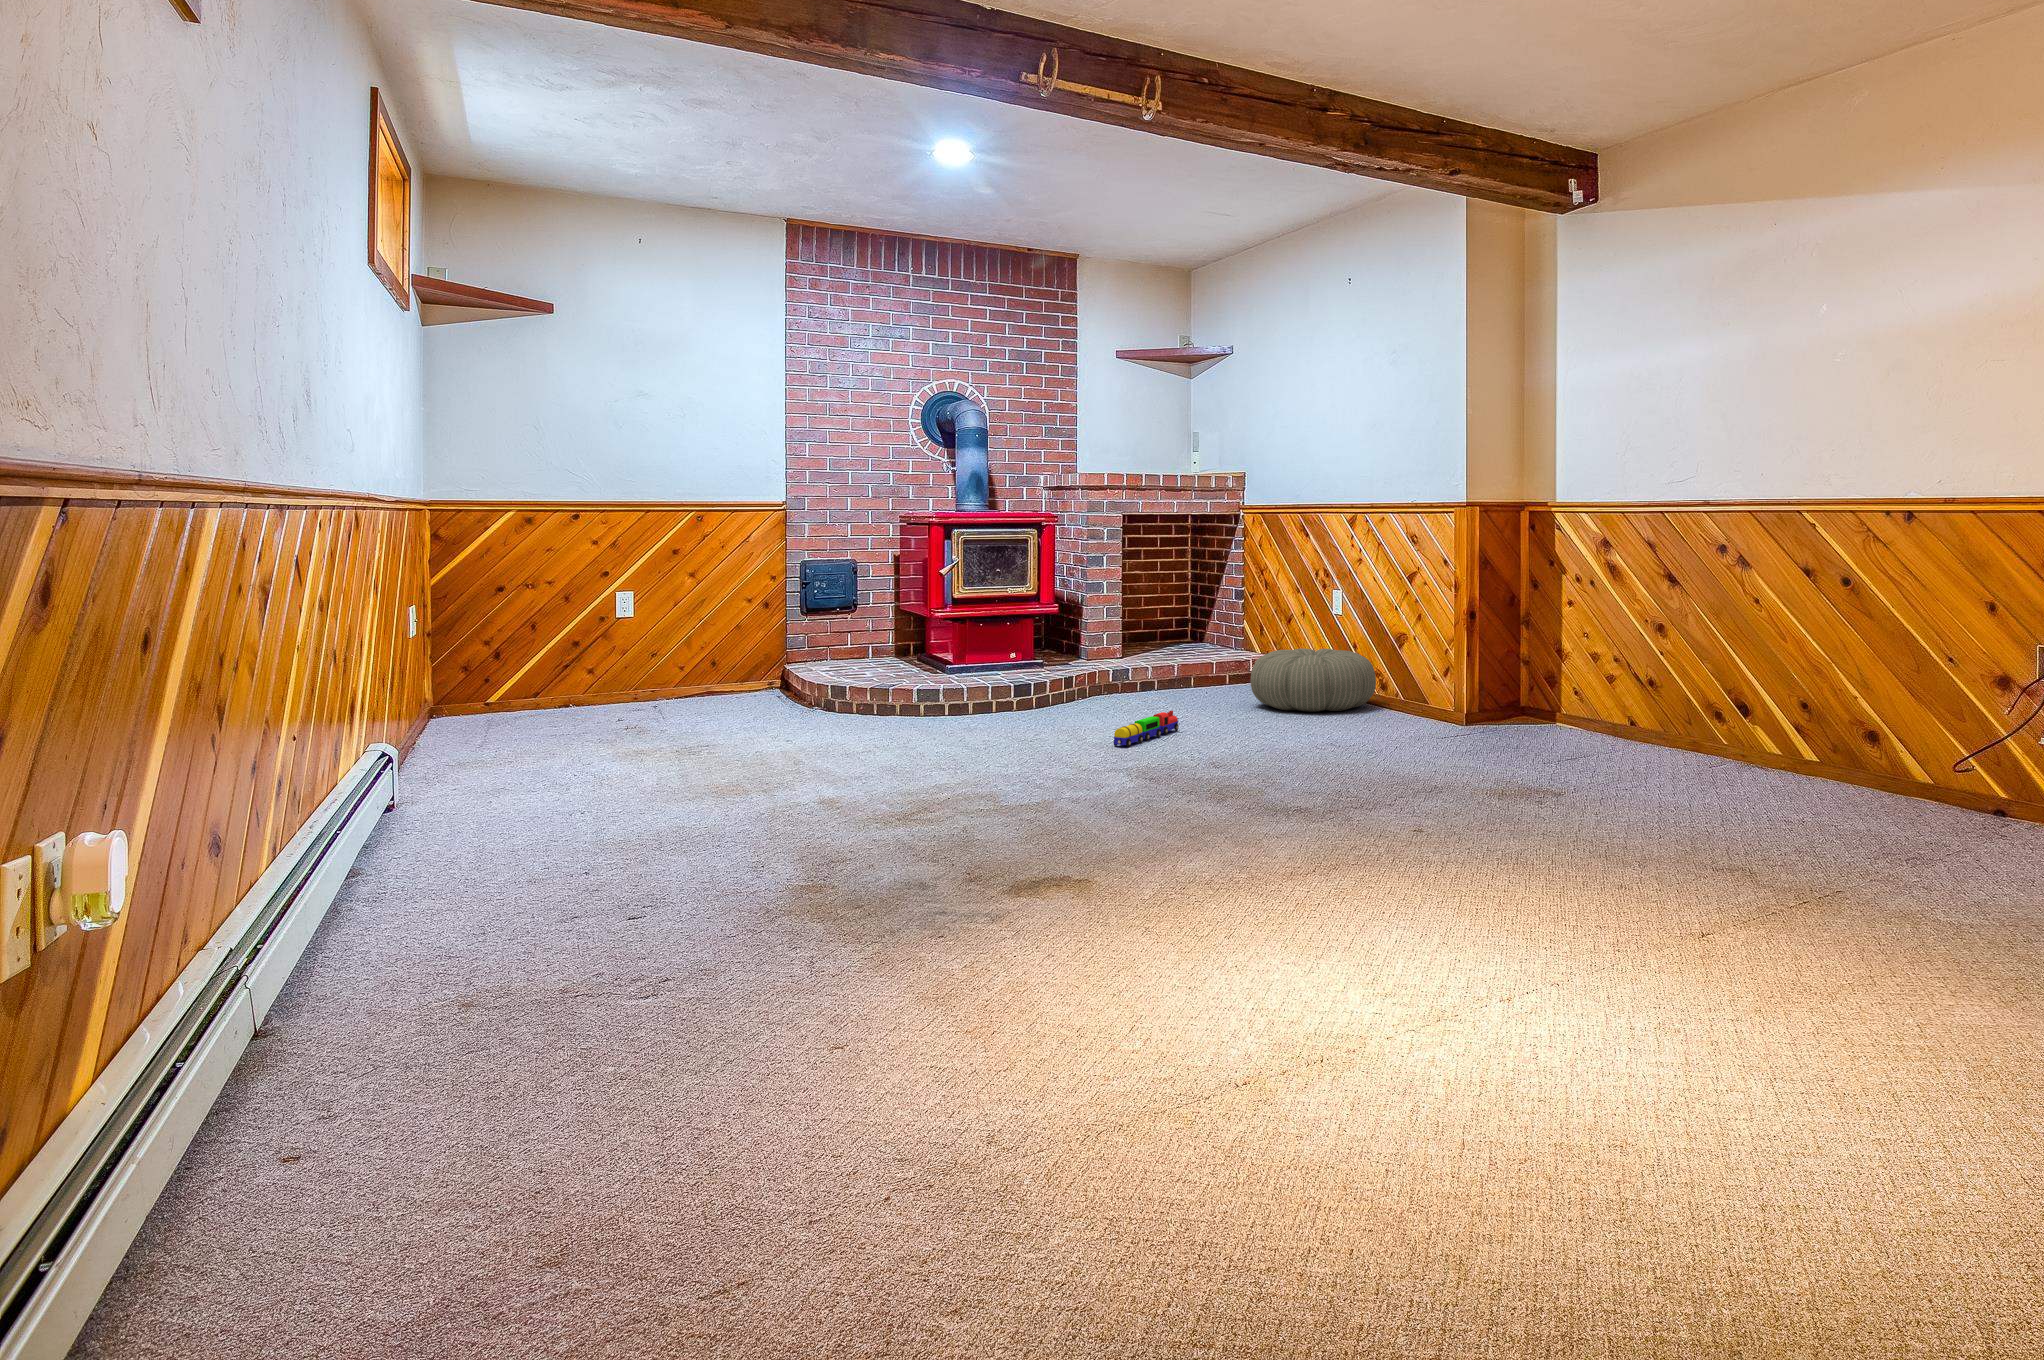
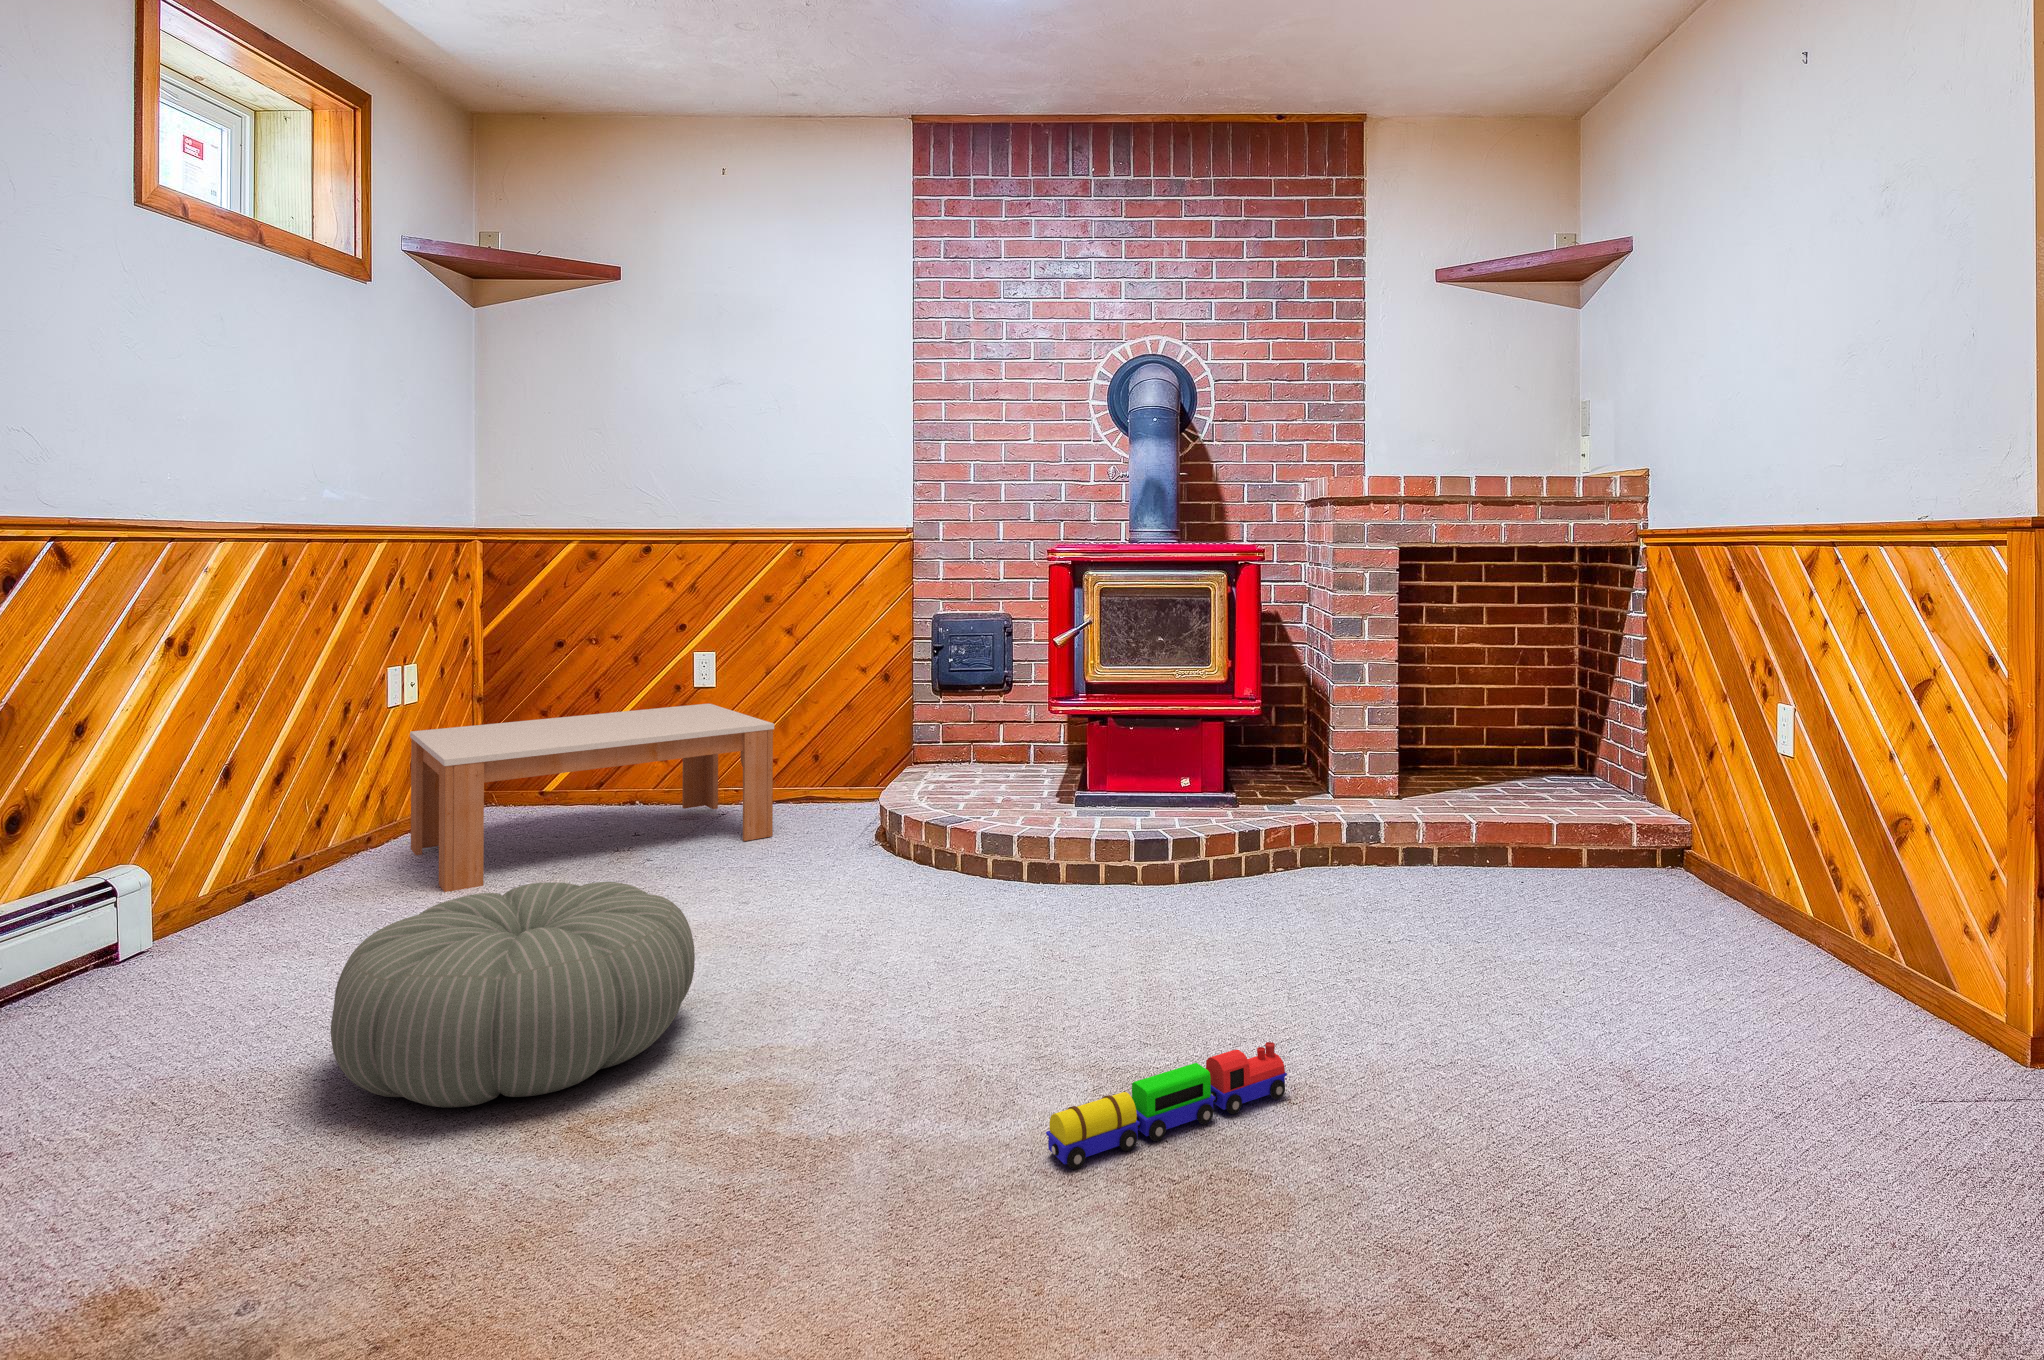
coffee table: none [460,630,736,744] -> present [410,703,774,892]
pouf: present [1251,649,1376,712] -> present [331,882,695,1107]

